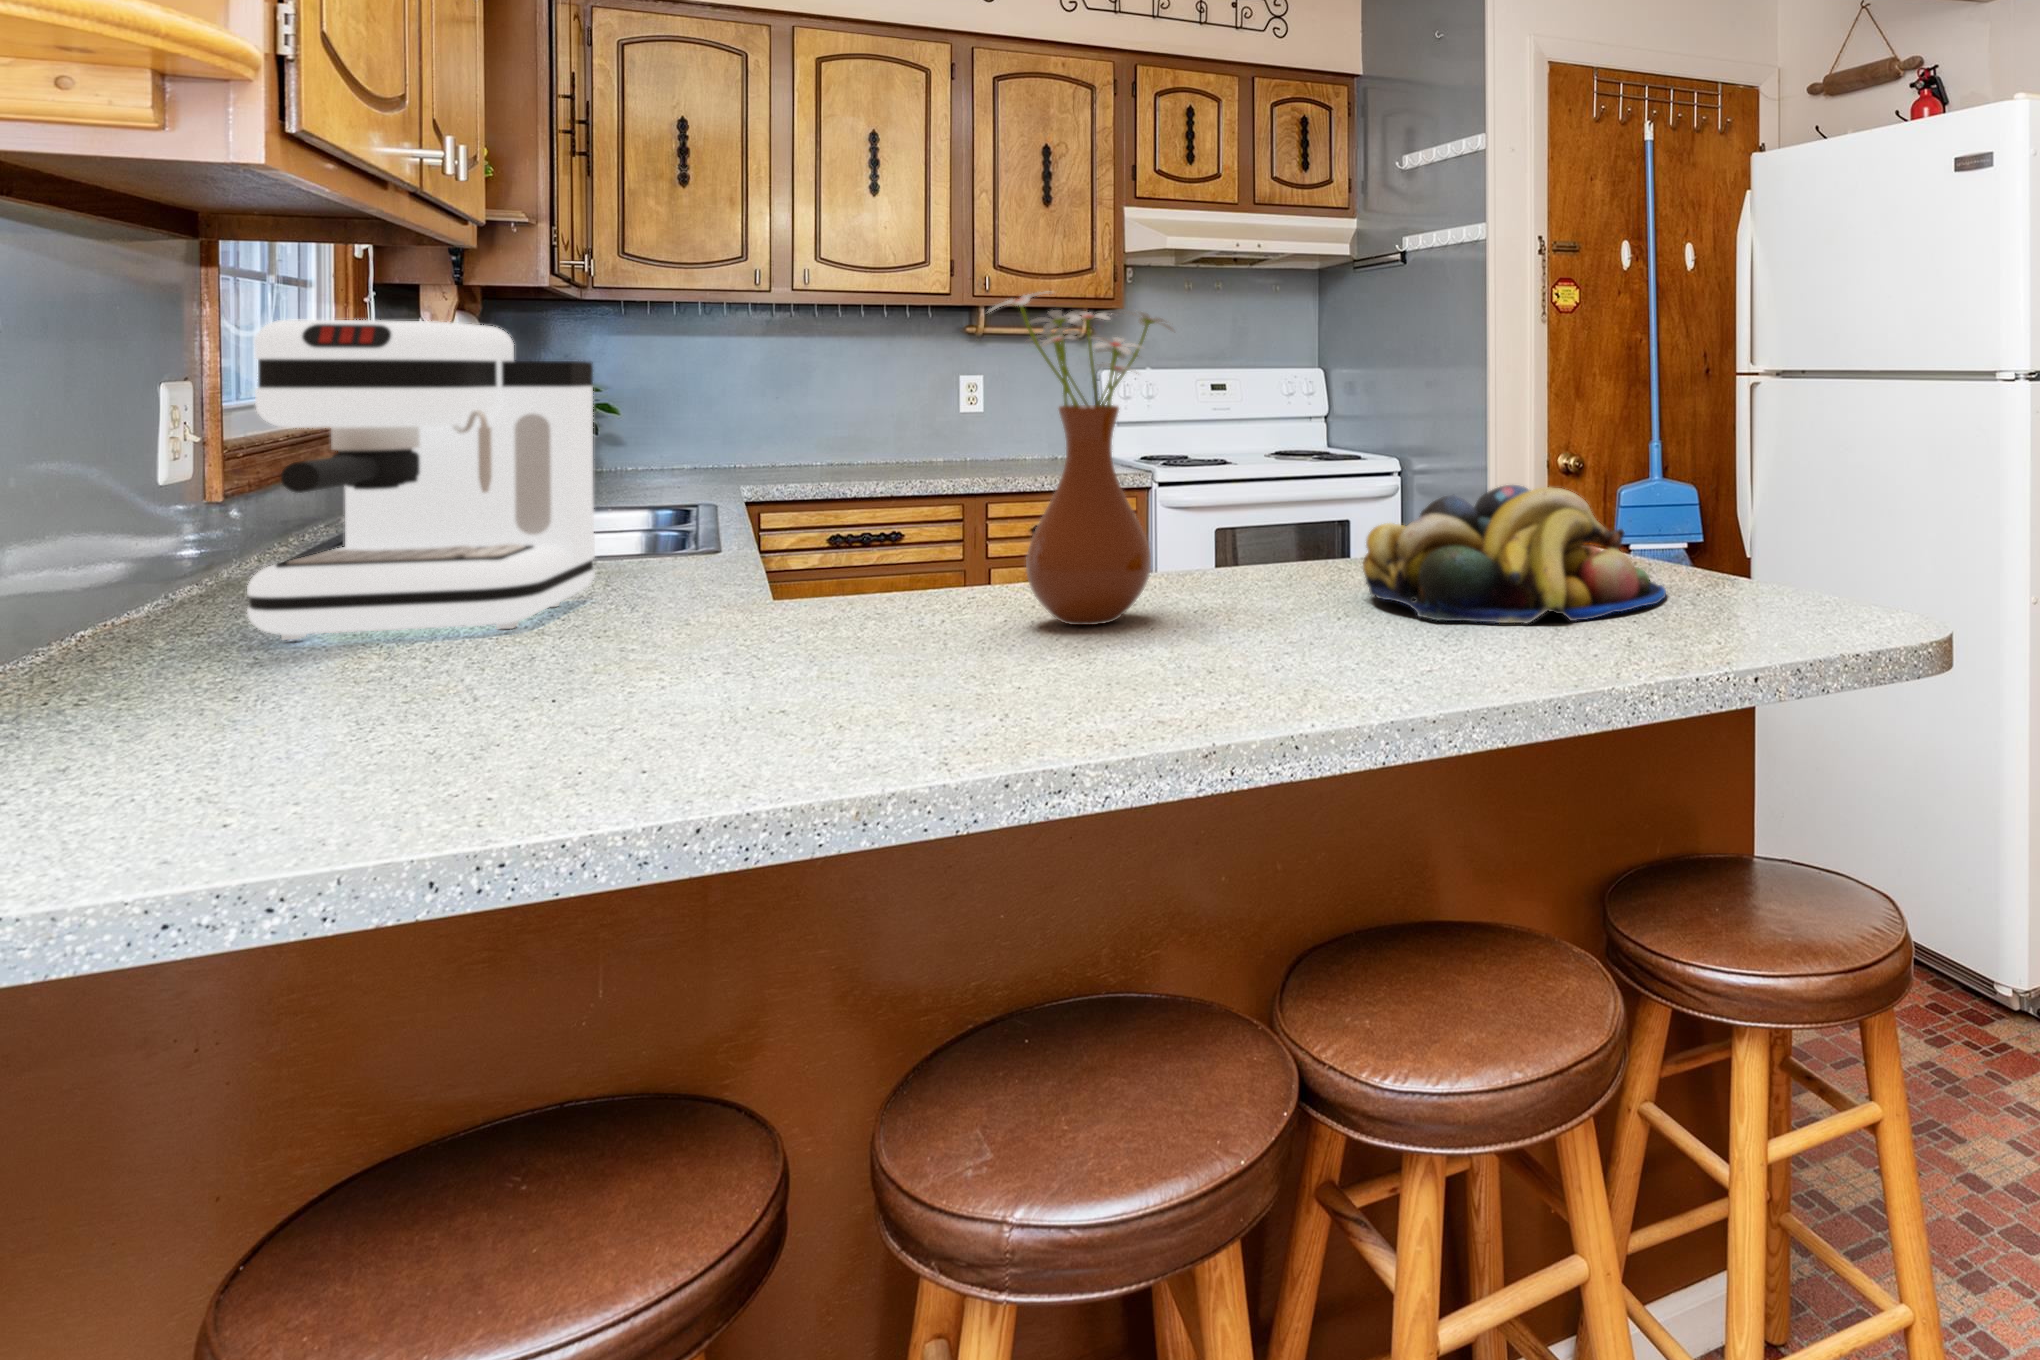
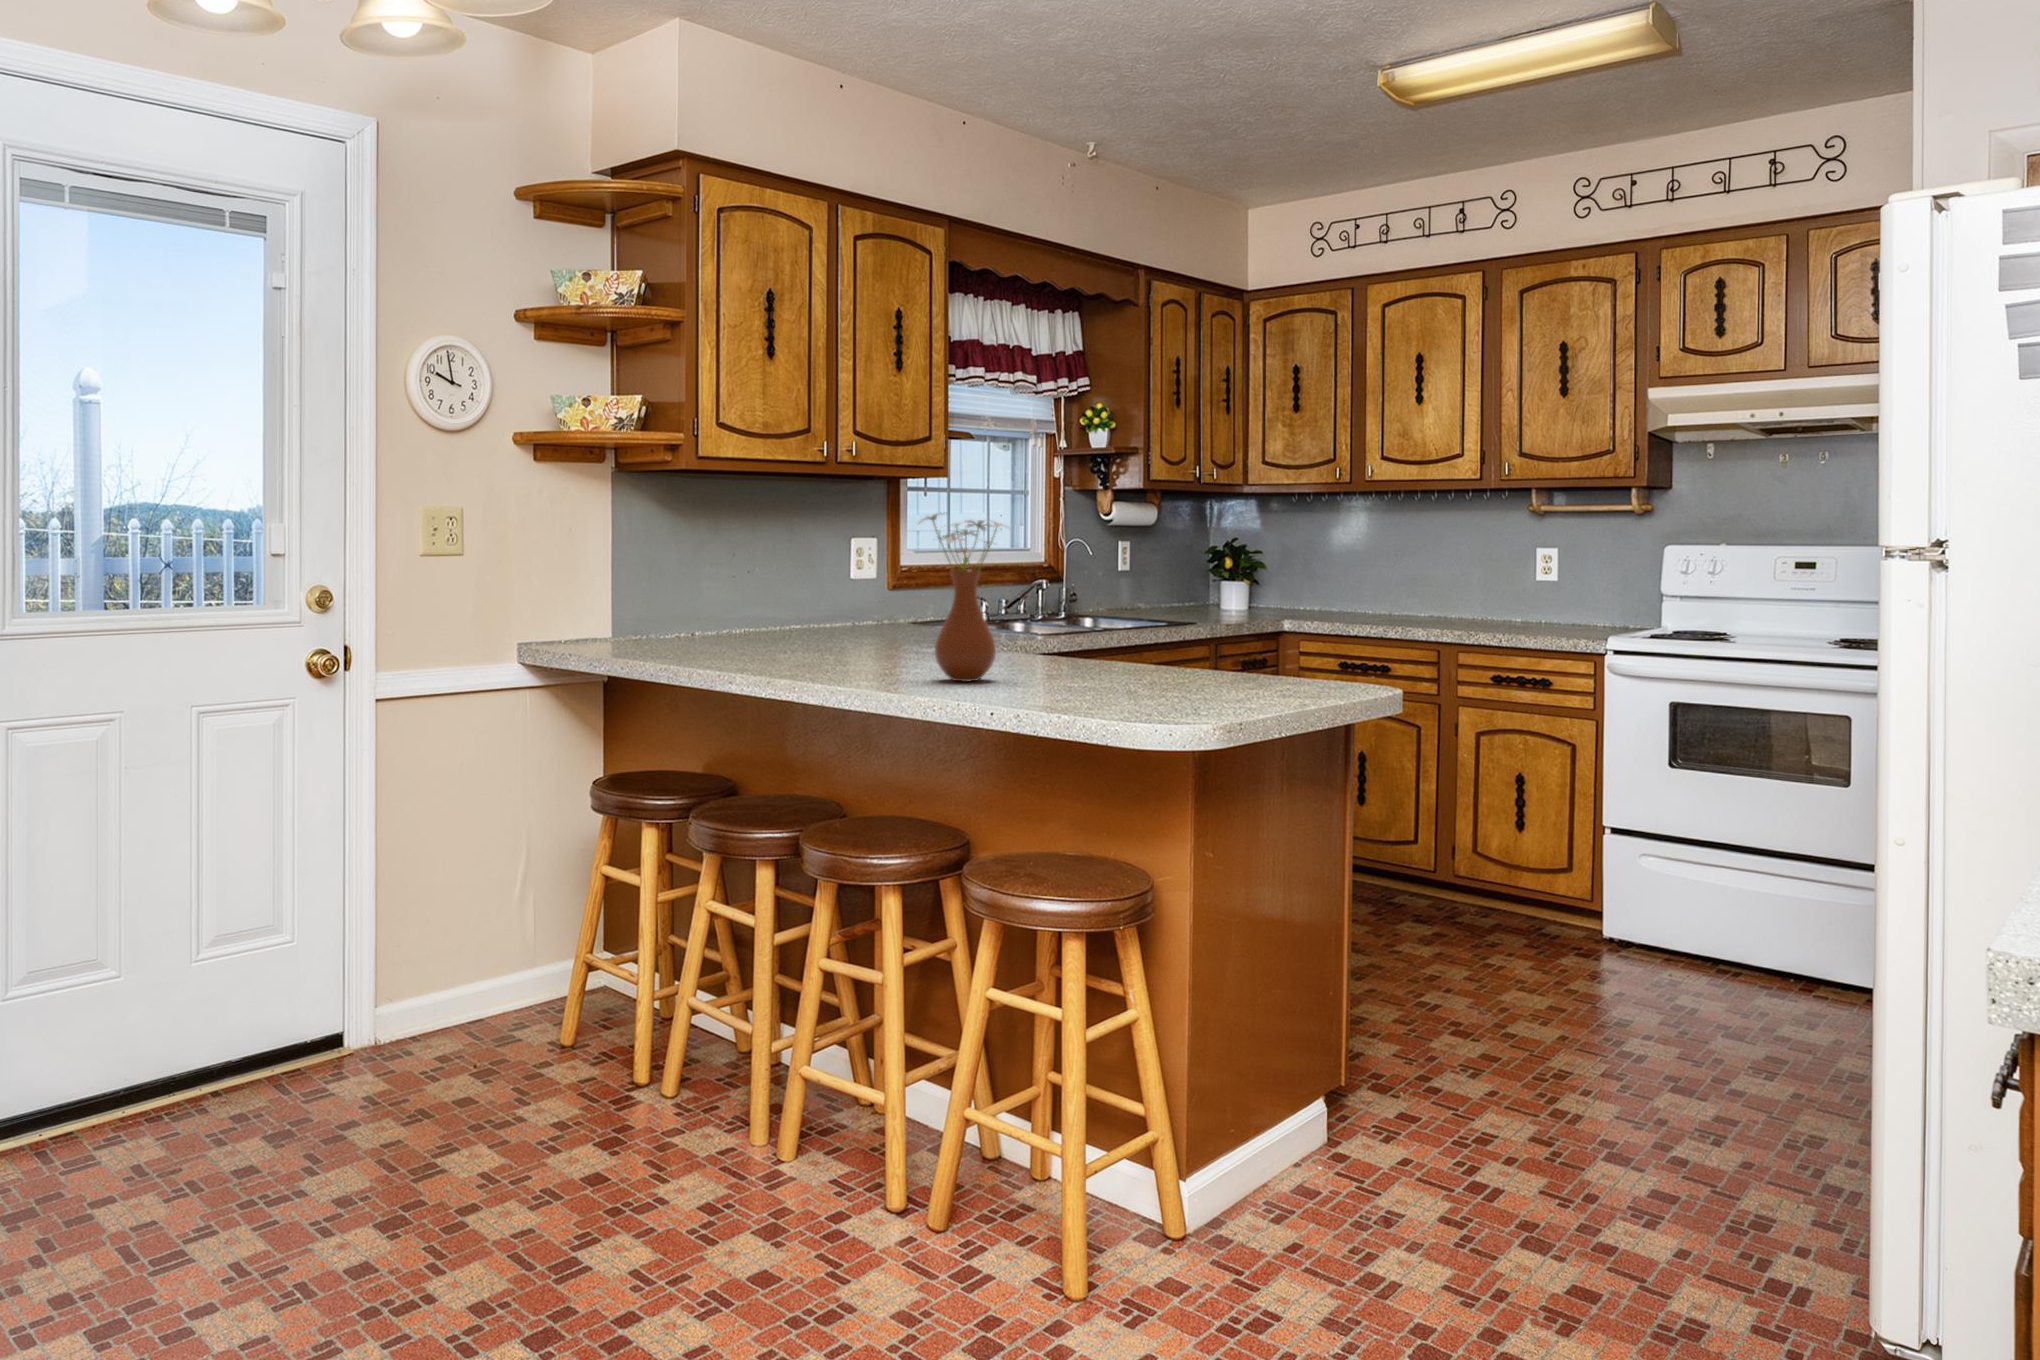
coffee maker: present [247,319,595,640] -> none [789,529,929,660]
fruit bowl: present [1363,485,1666,623] -> none [1033,630,1239,709]

